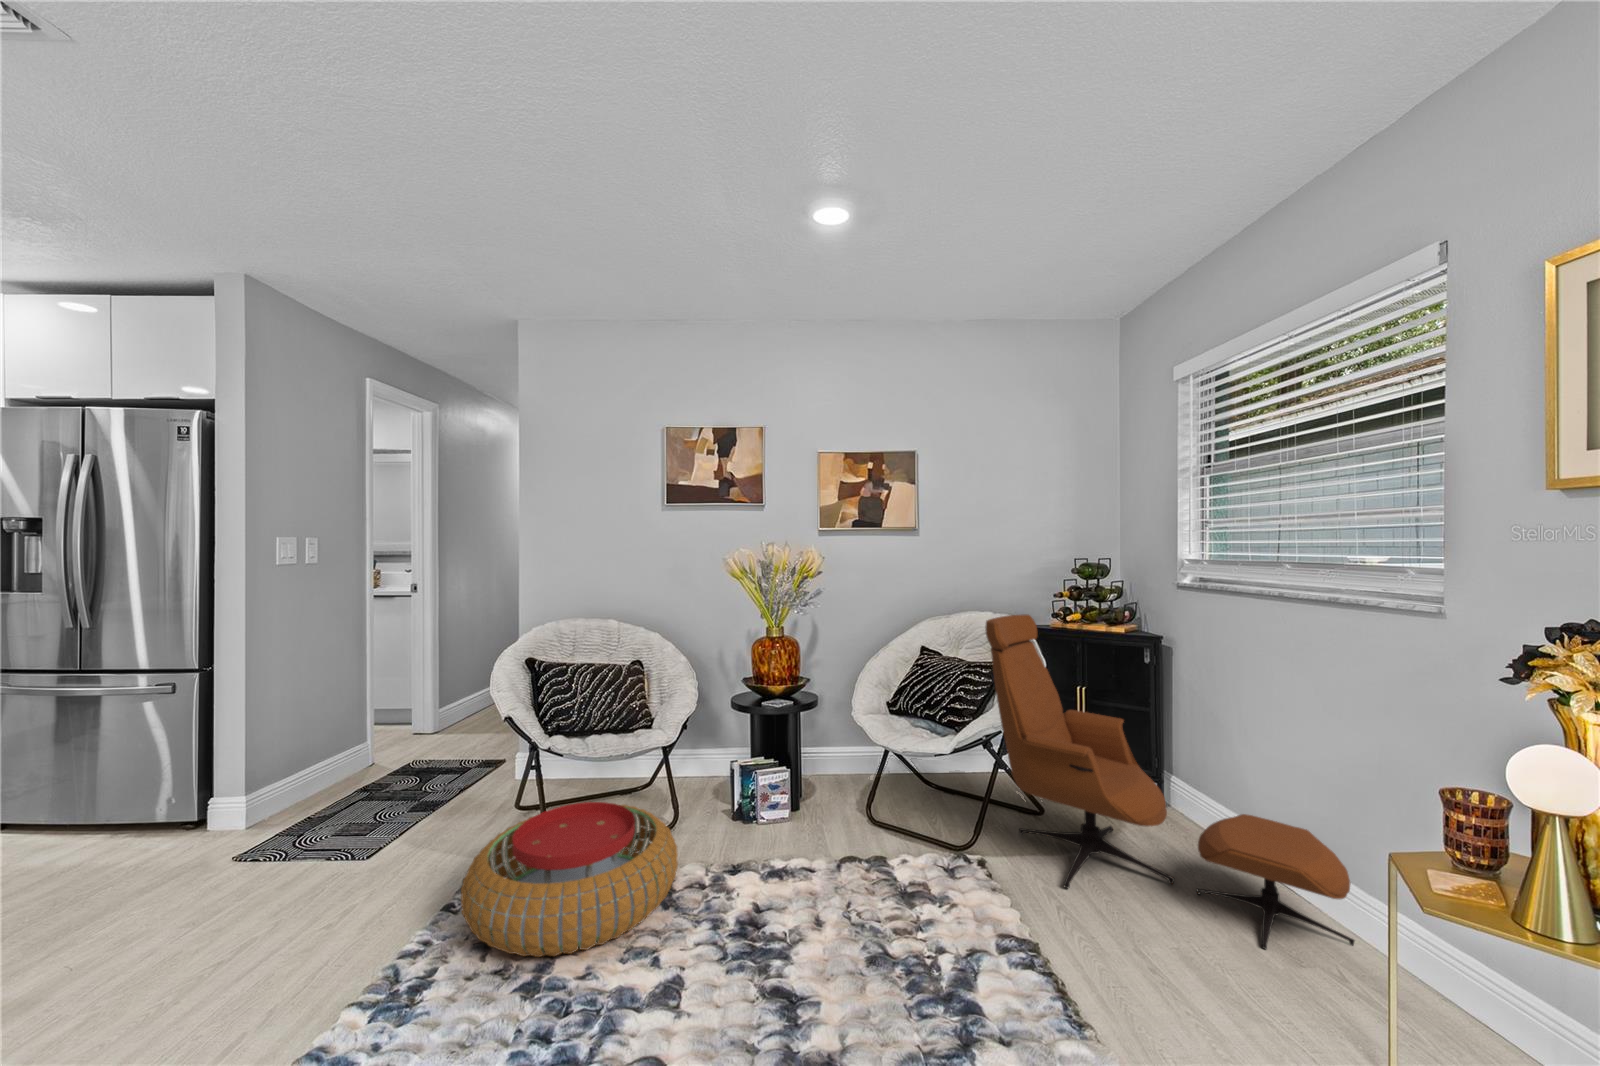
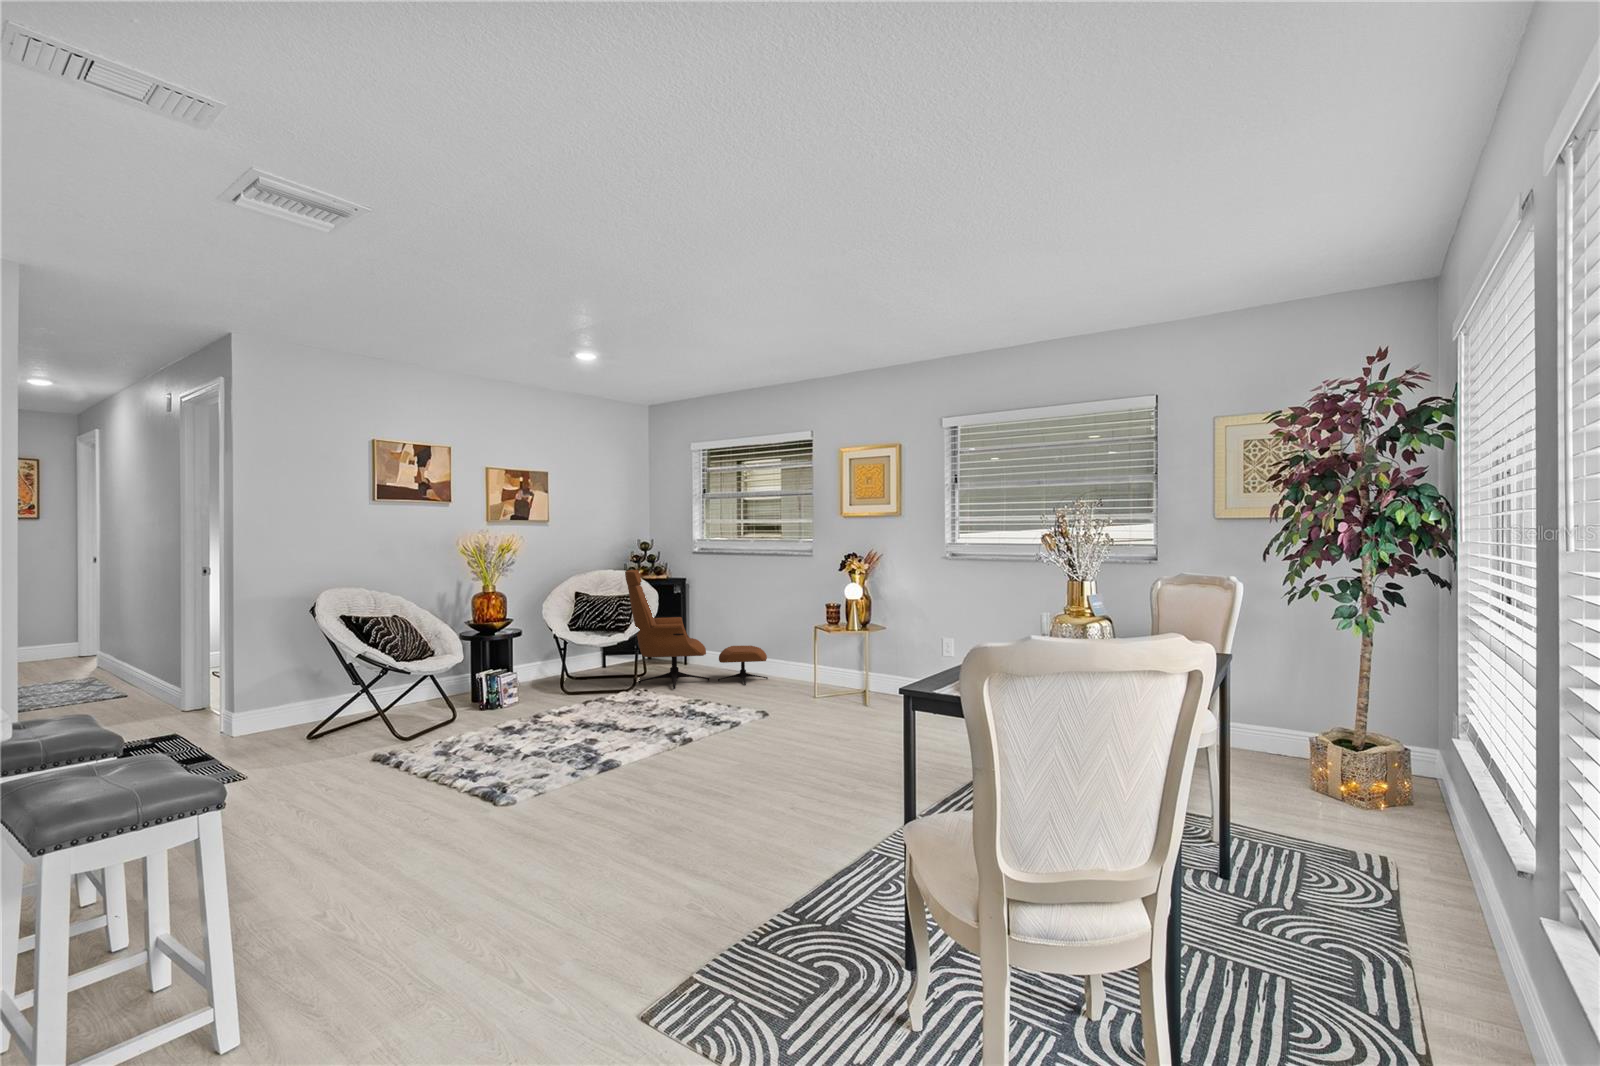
pouf: present [461,802,678,957] -> none [392,690,521,754]

